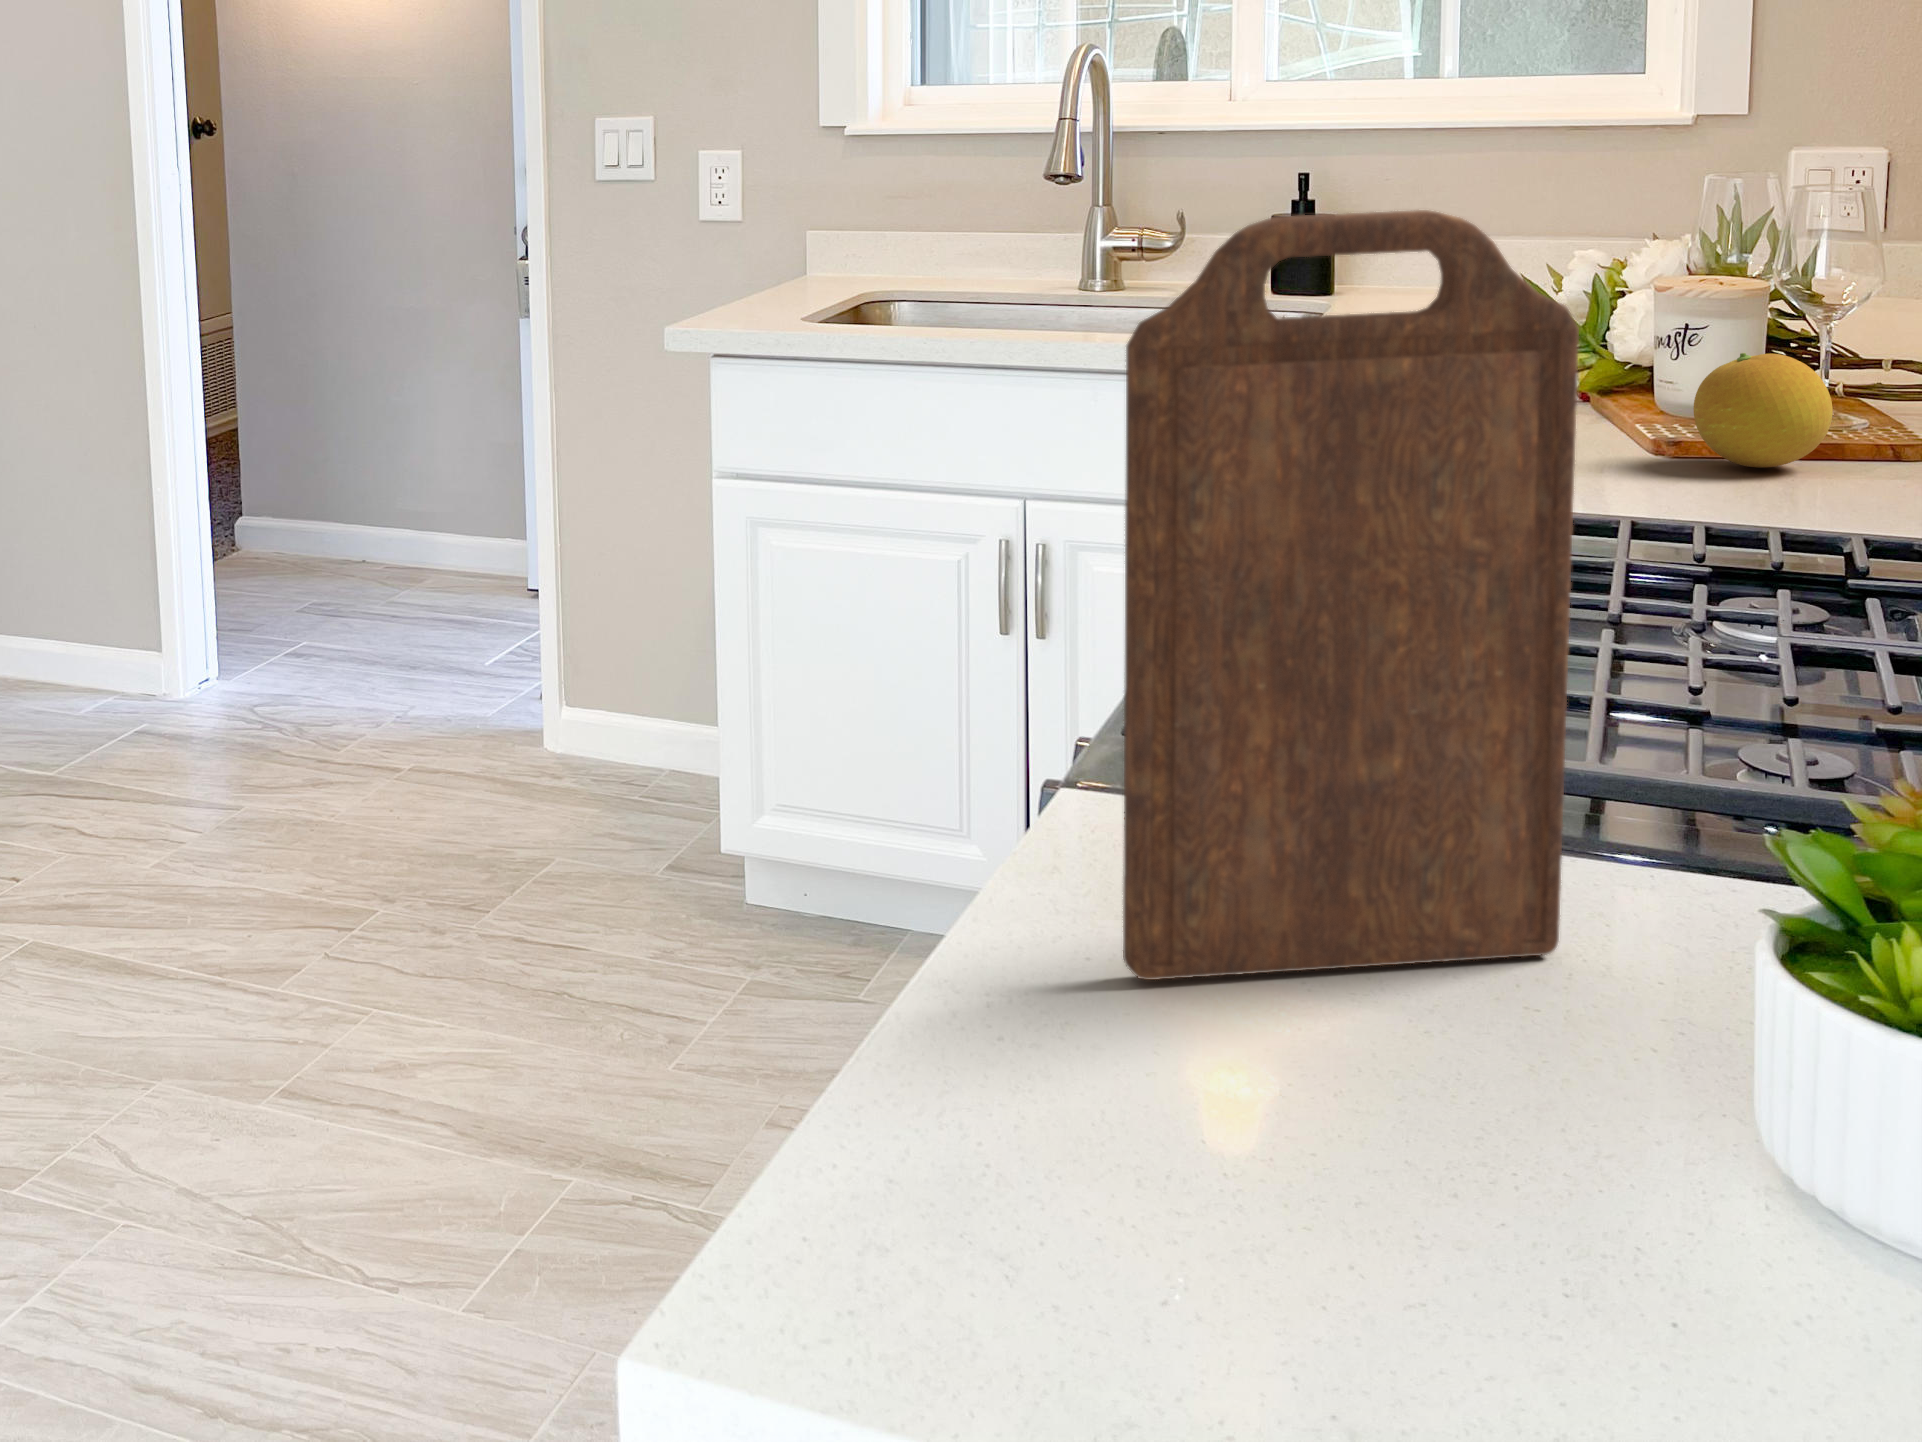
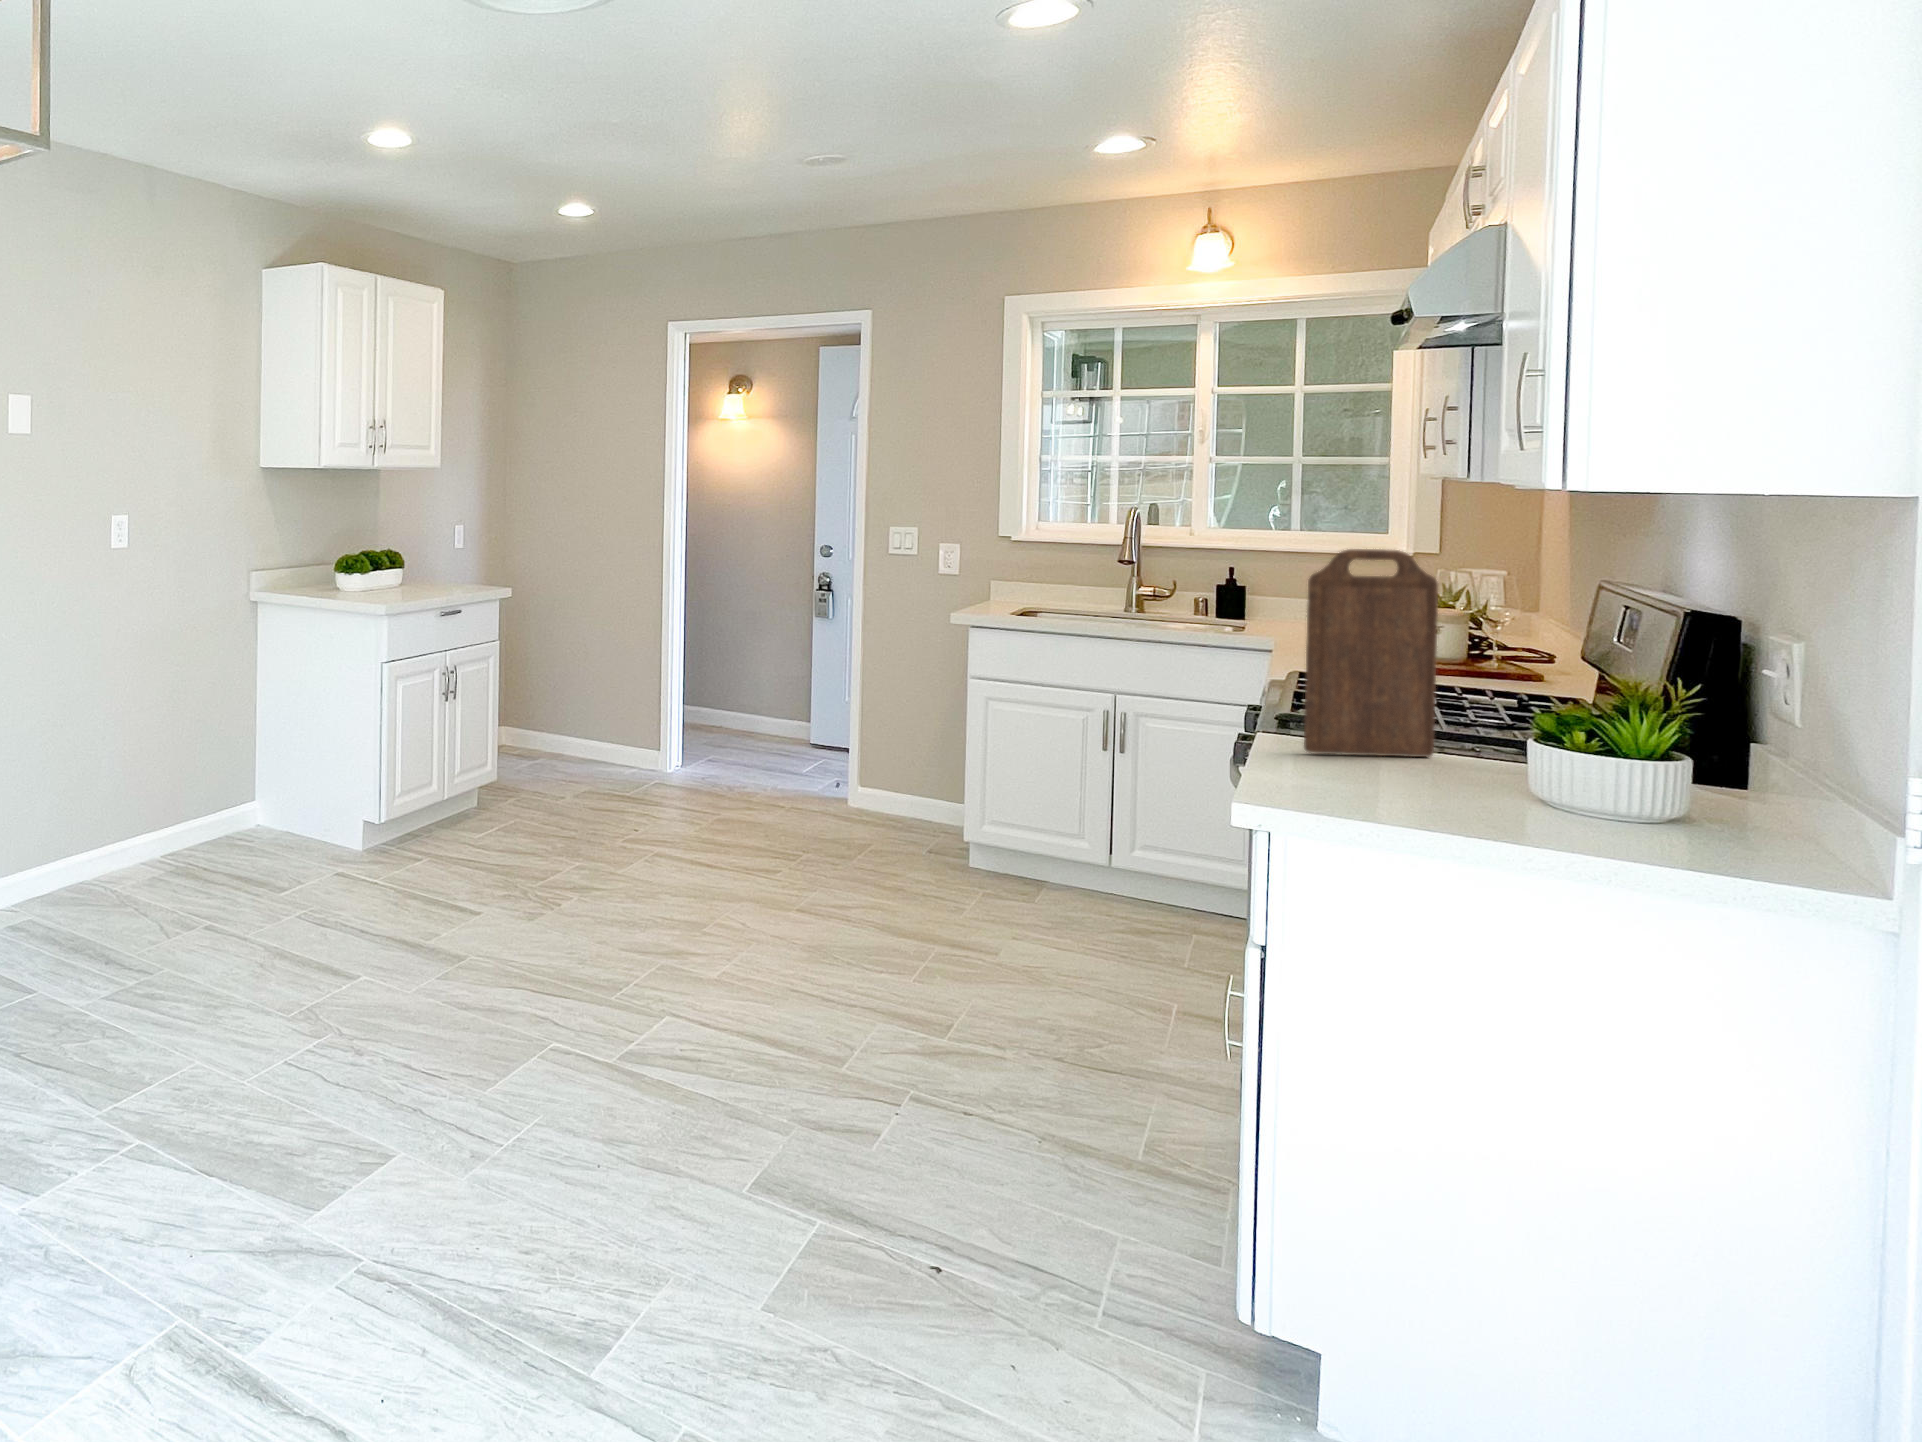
fruit: present [1693,353,1832,468] -> none [1440,632,1497,675]

